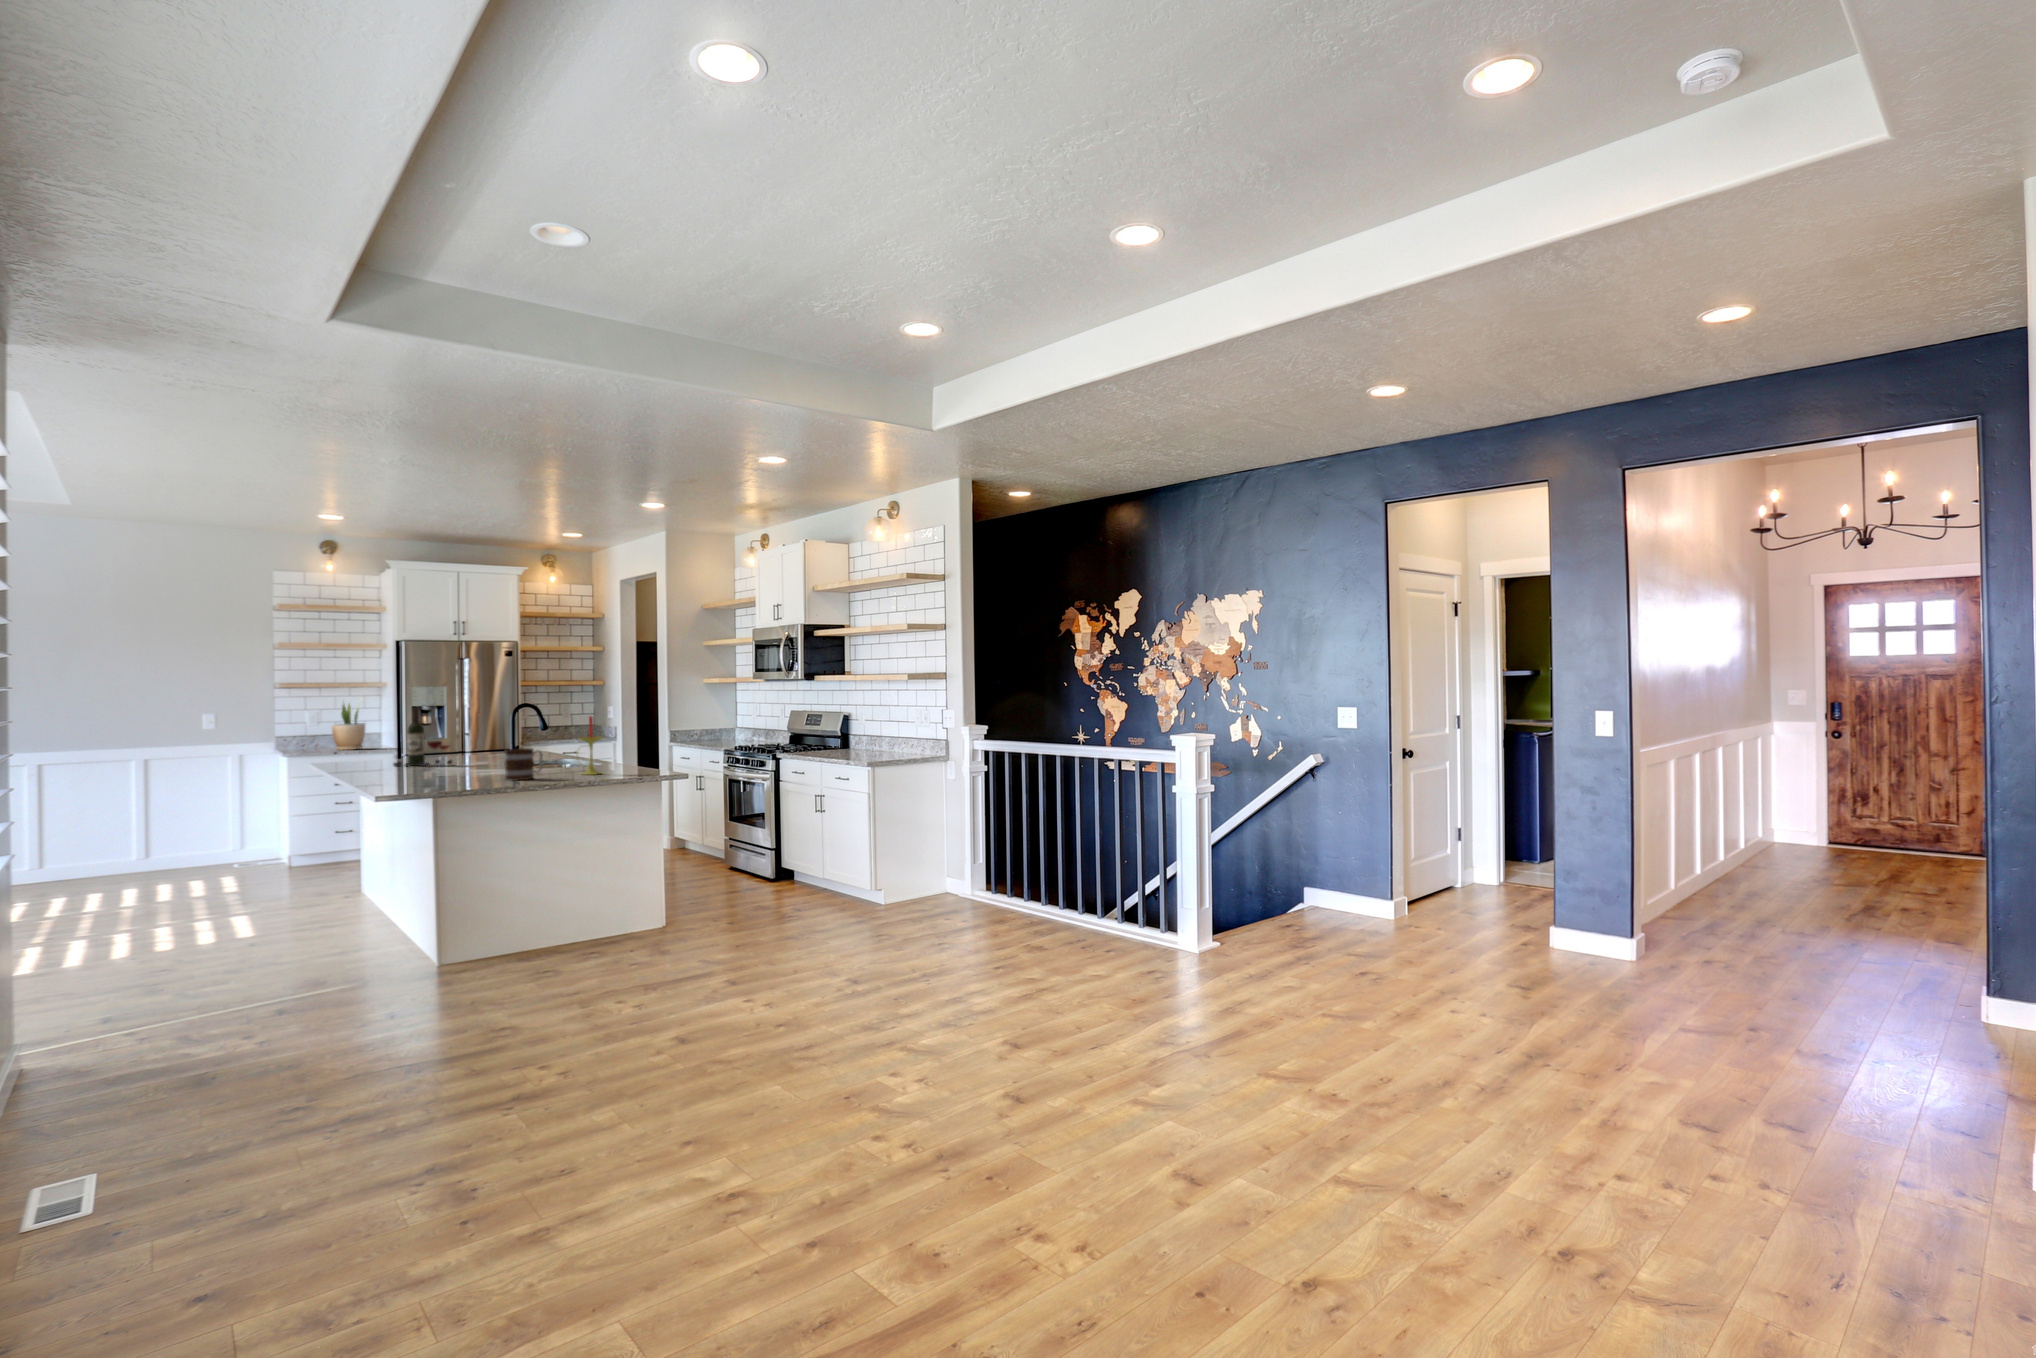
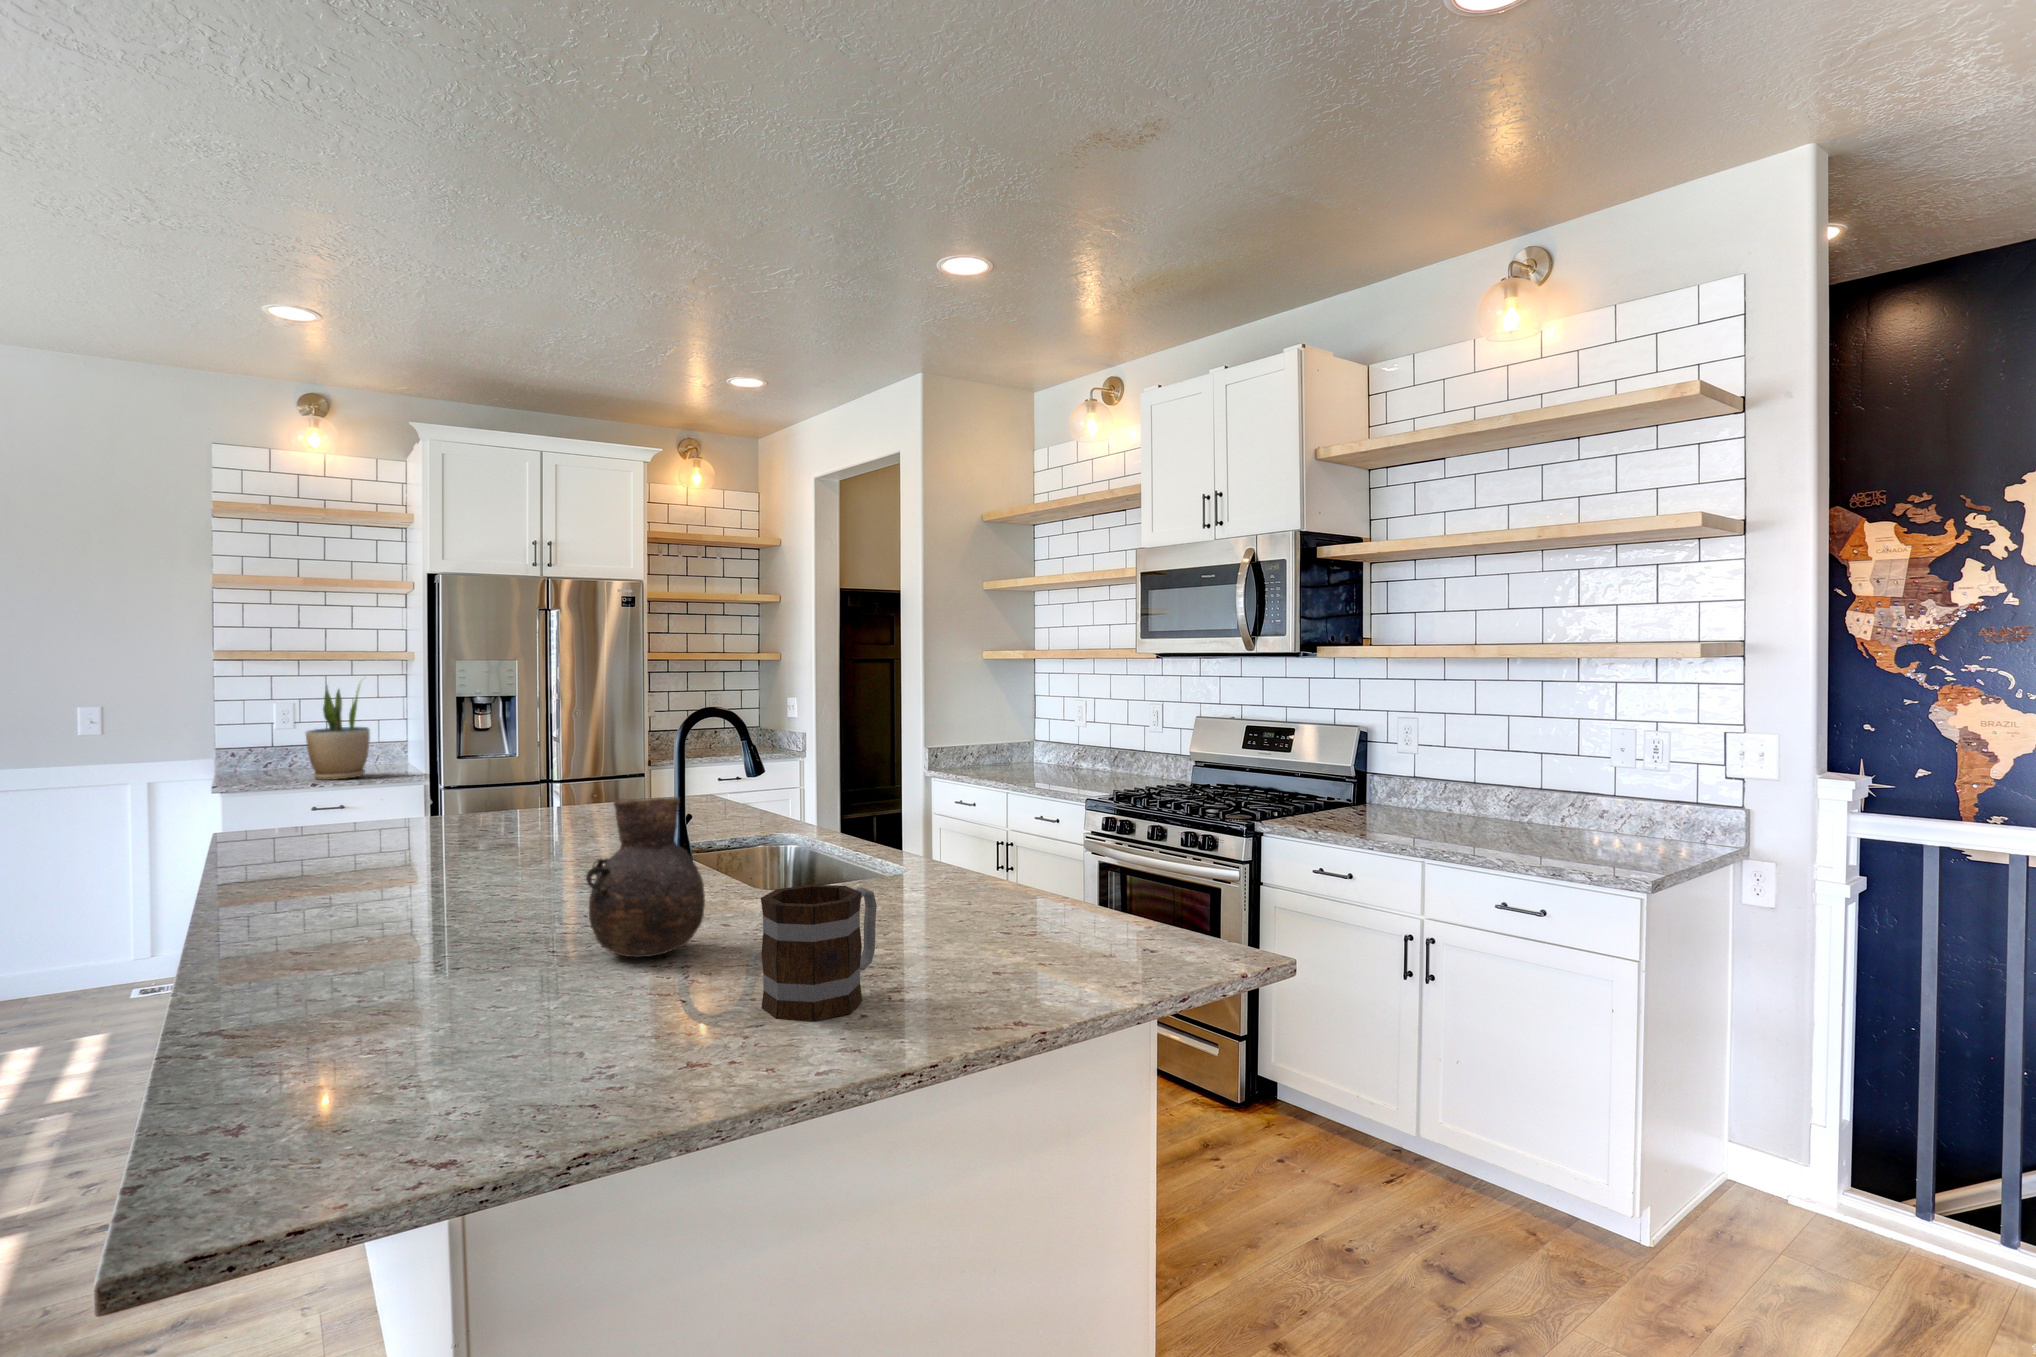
wine bottle: present [393,707,452,767] -> none [396,713,546,873]
candle: present [579,716,602,775] -> none [946,754,1019,948]
vase: none [459,727,498,775] -> present [586,797,705,957]

